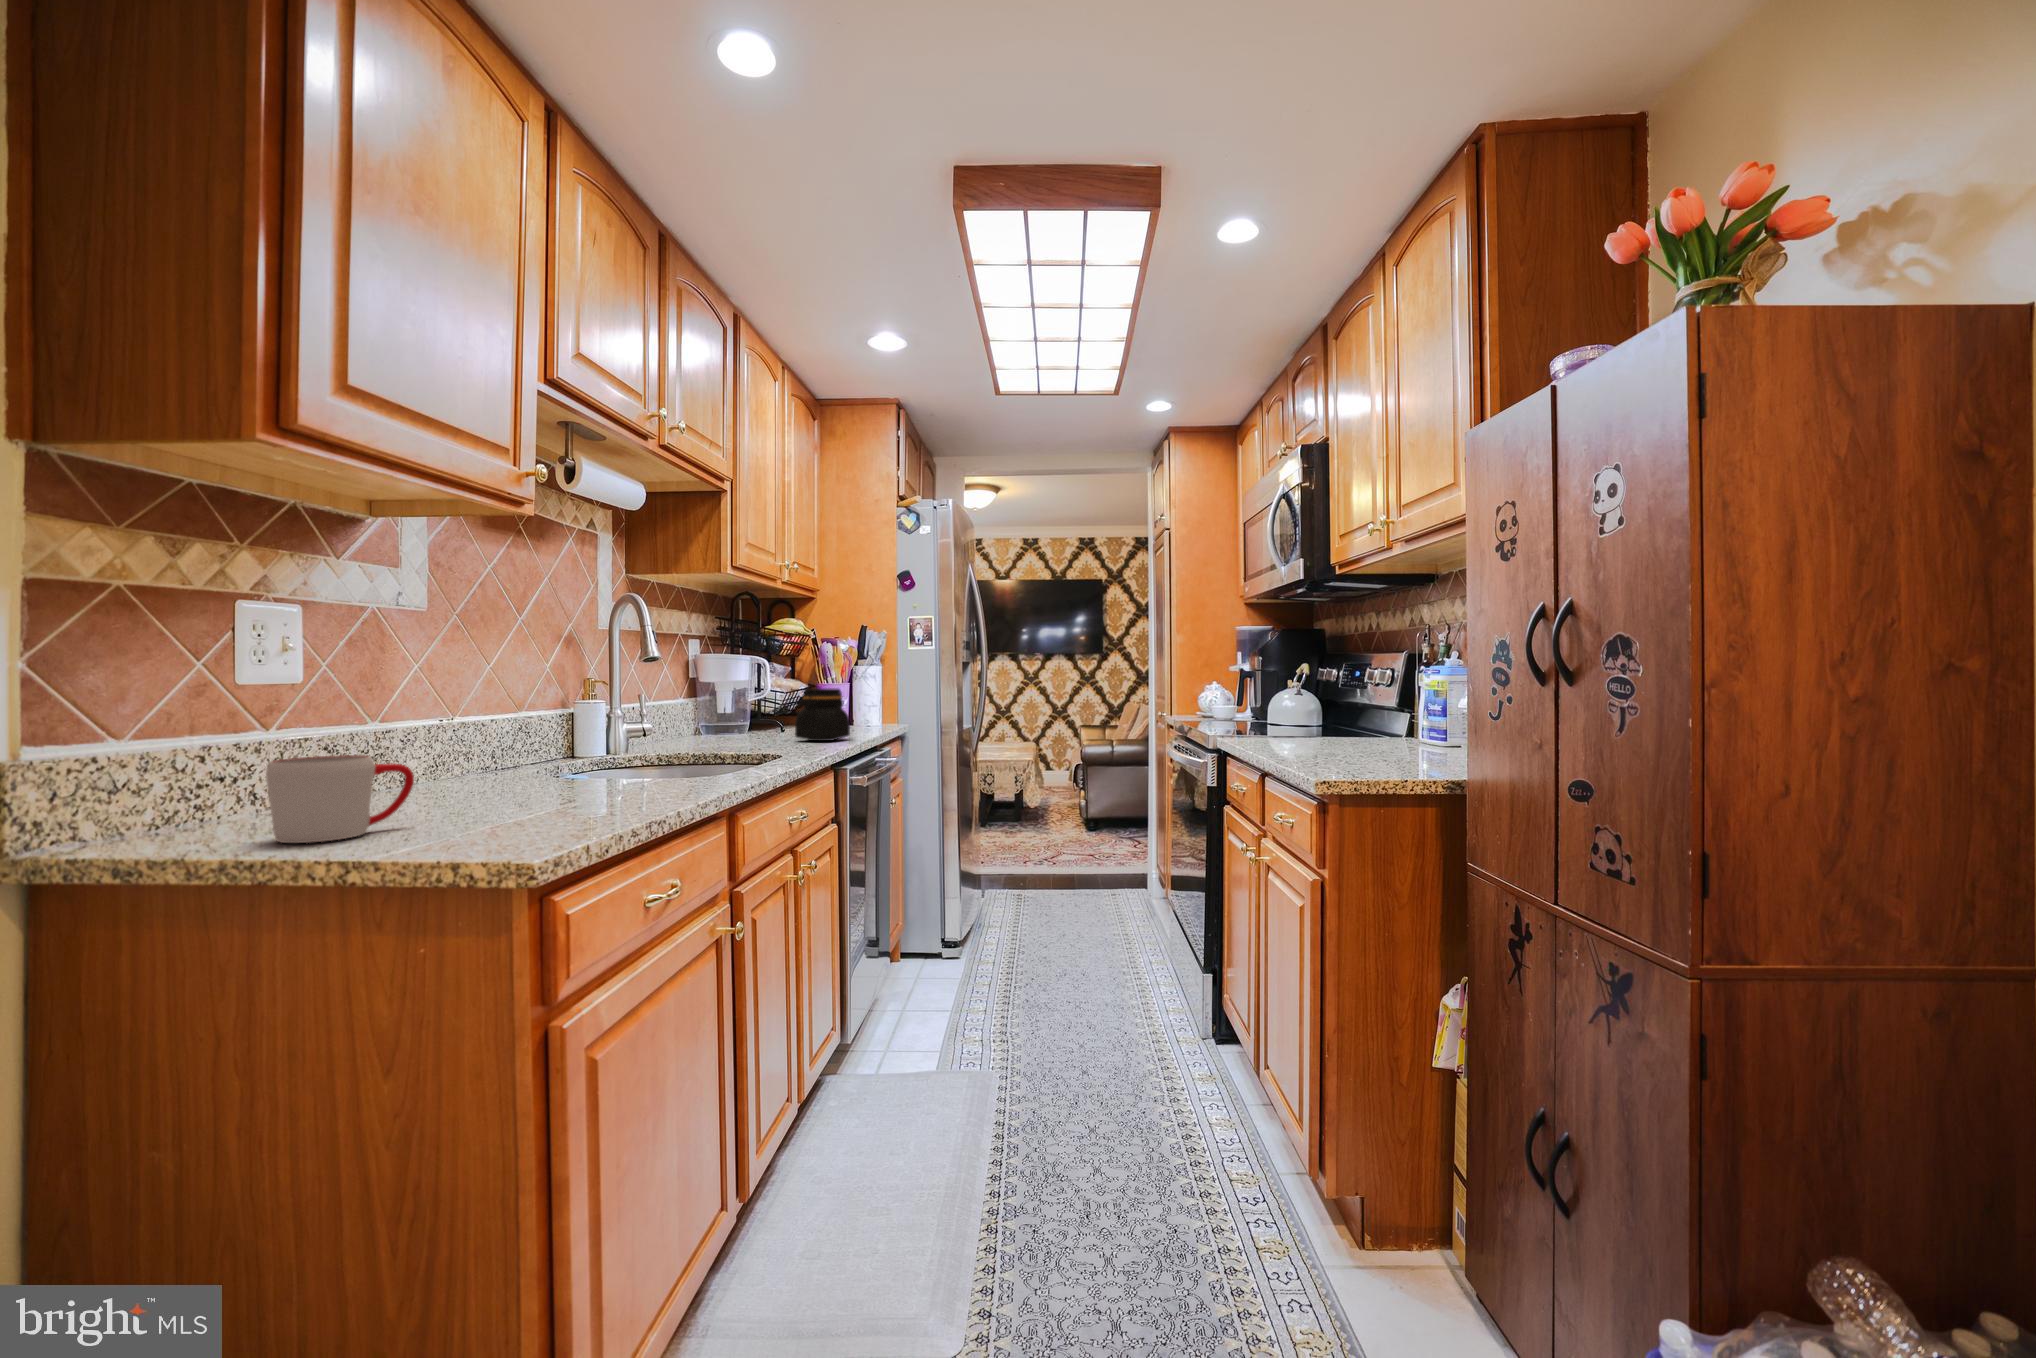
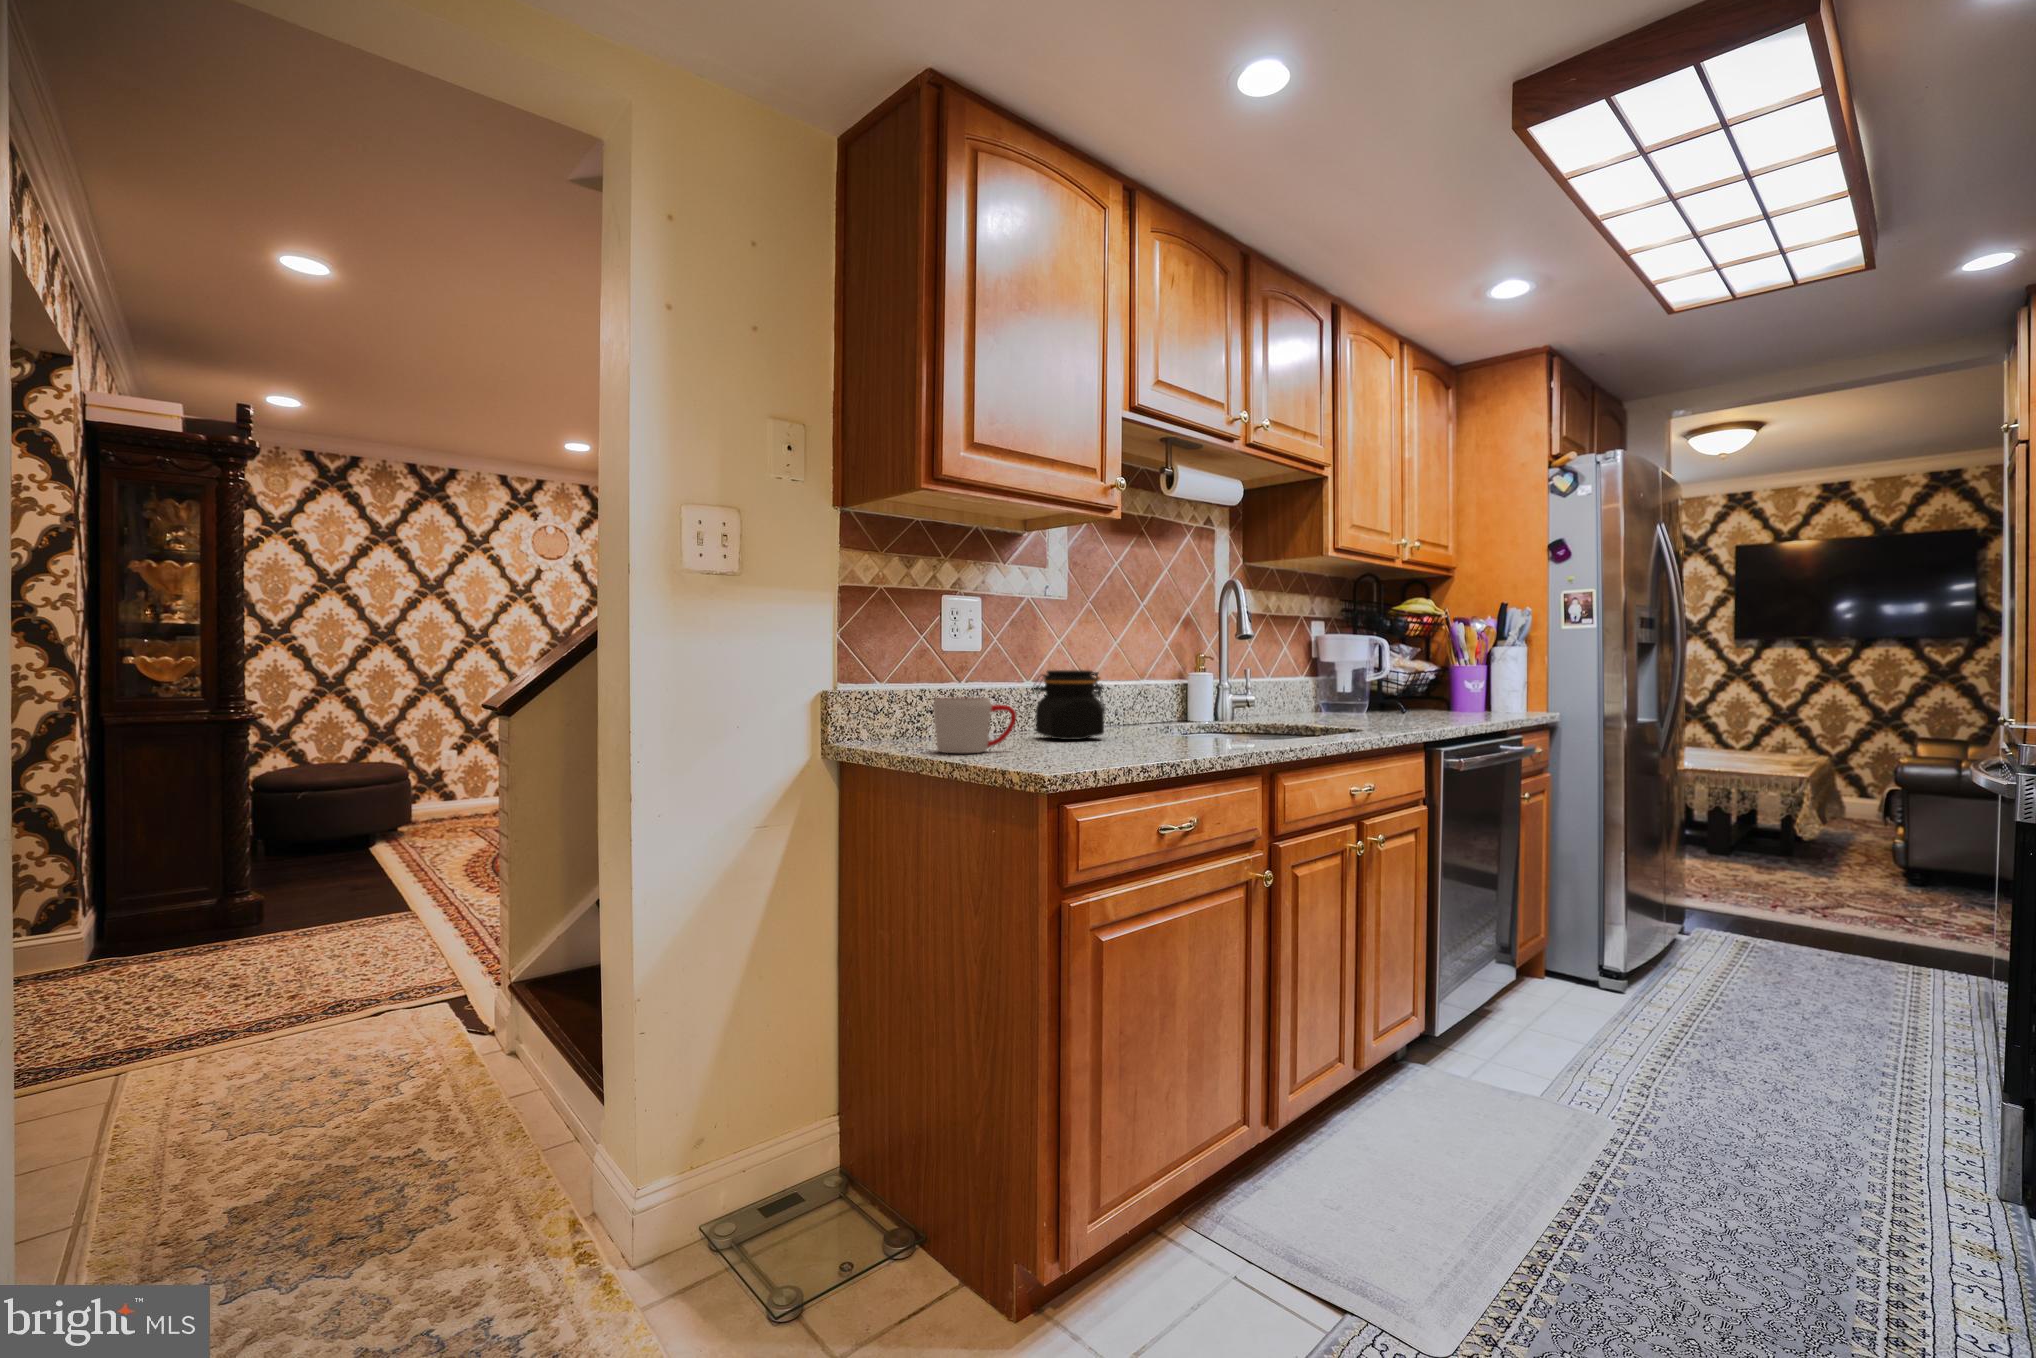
jar: present [795,688,850,741] -> present [1033,670,1105,740]

